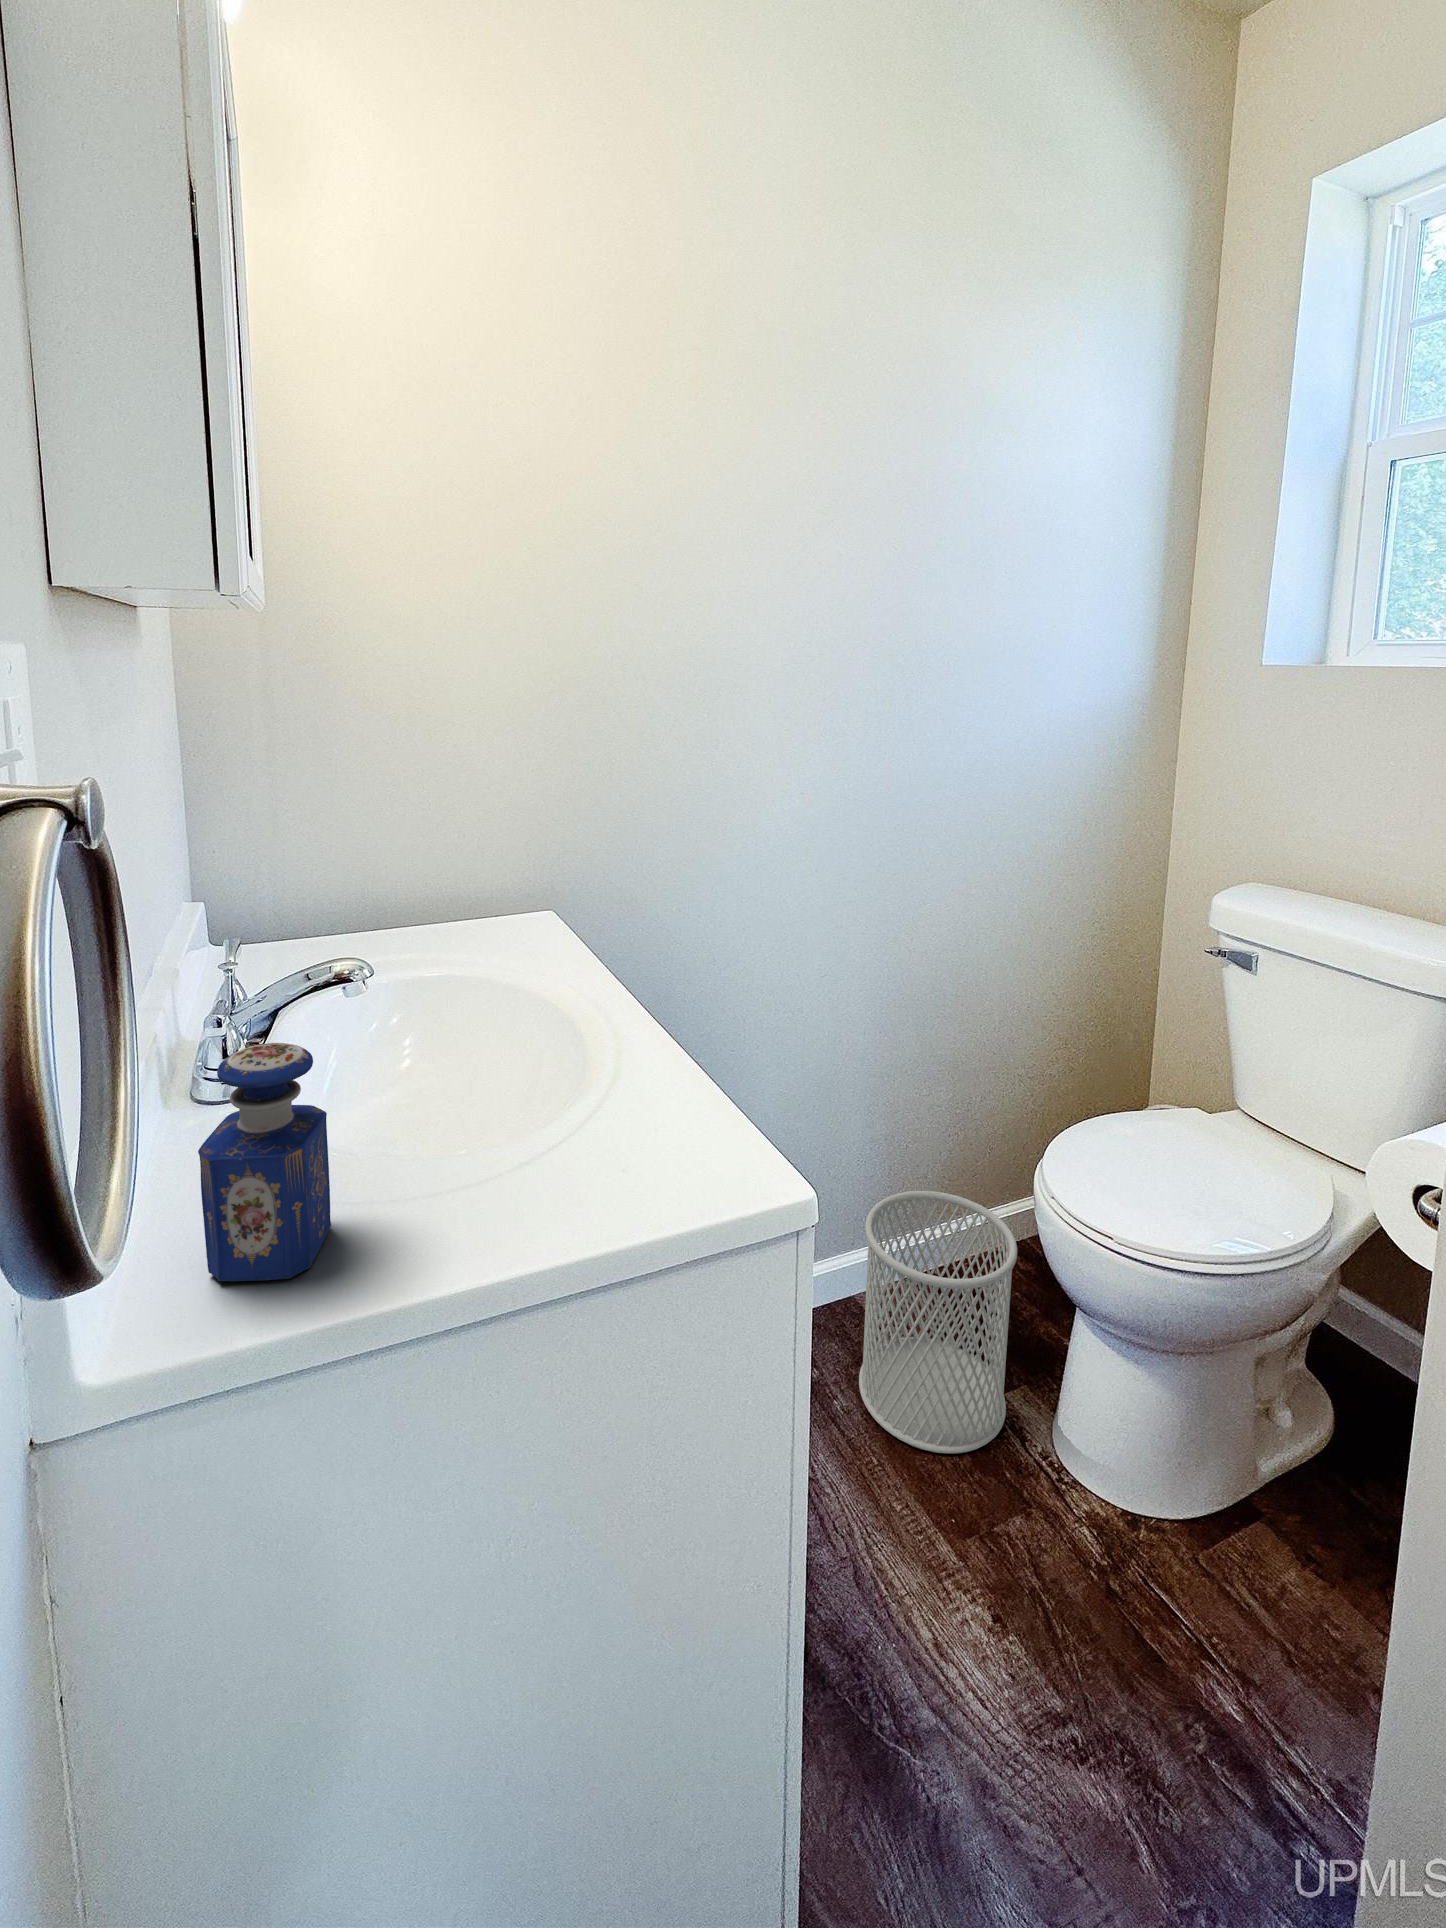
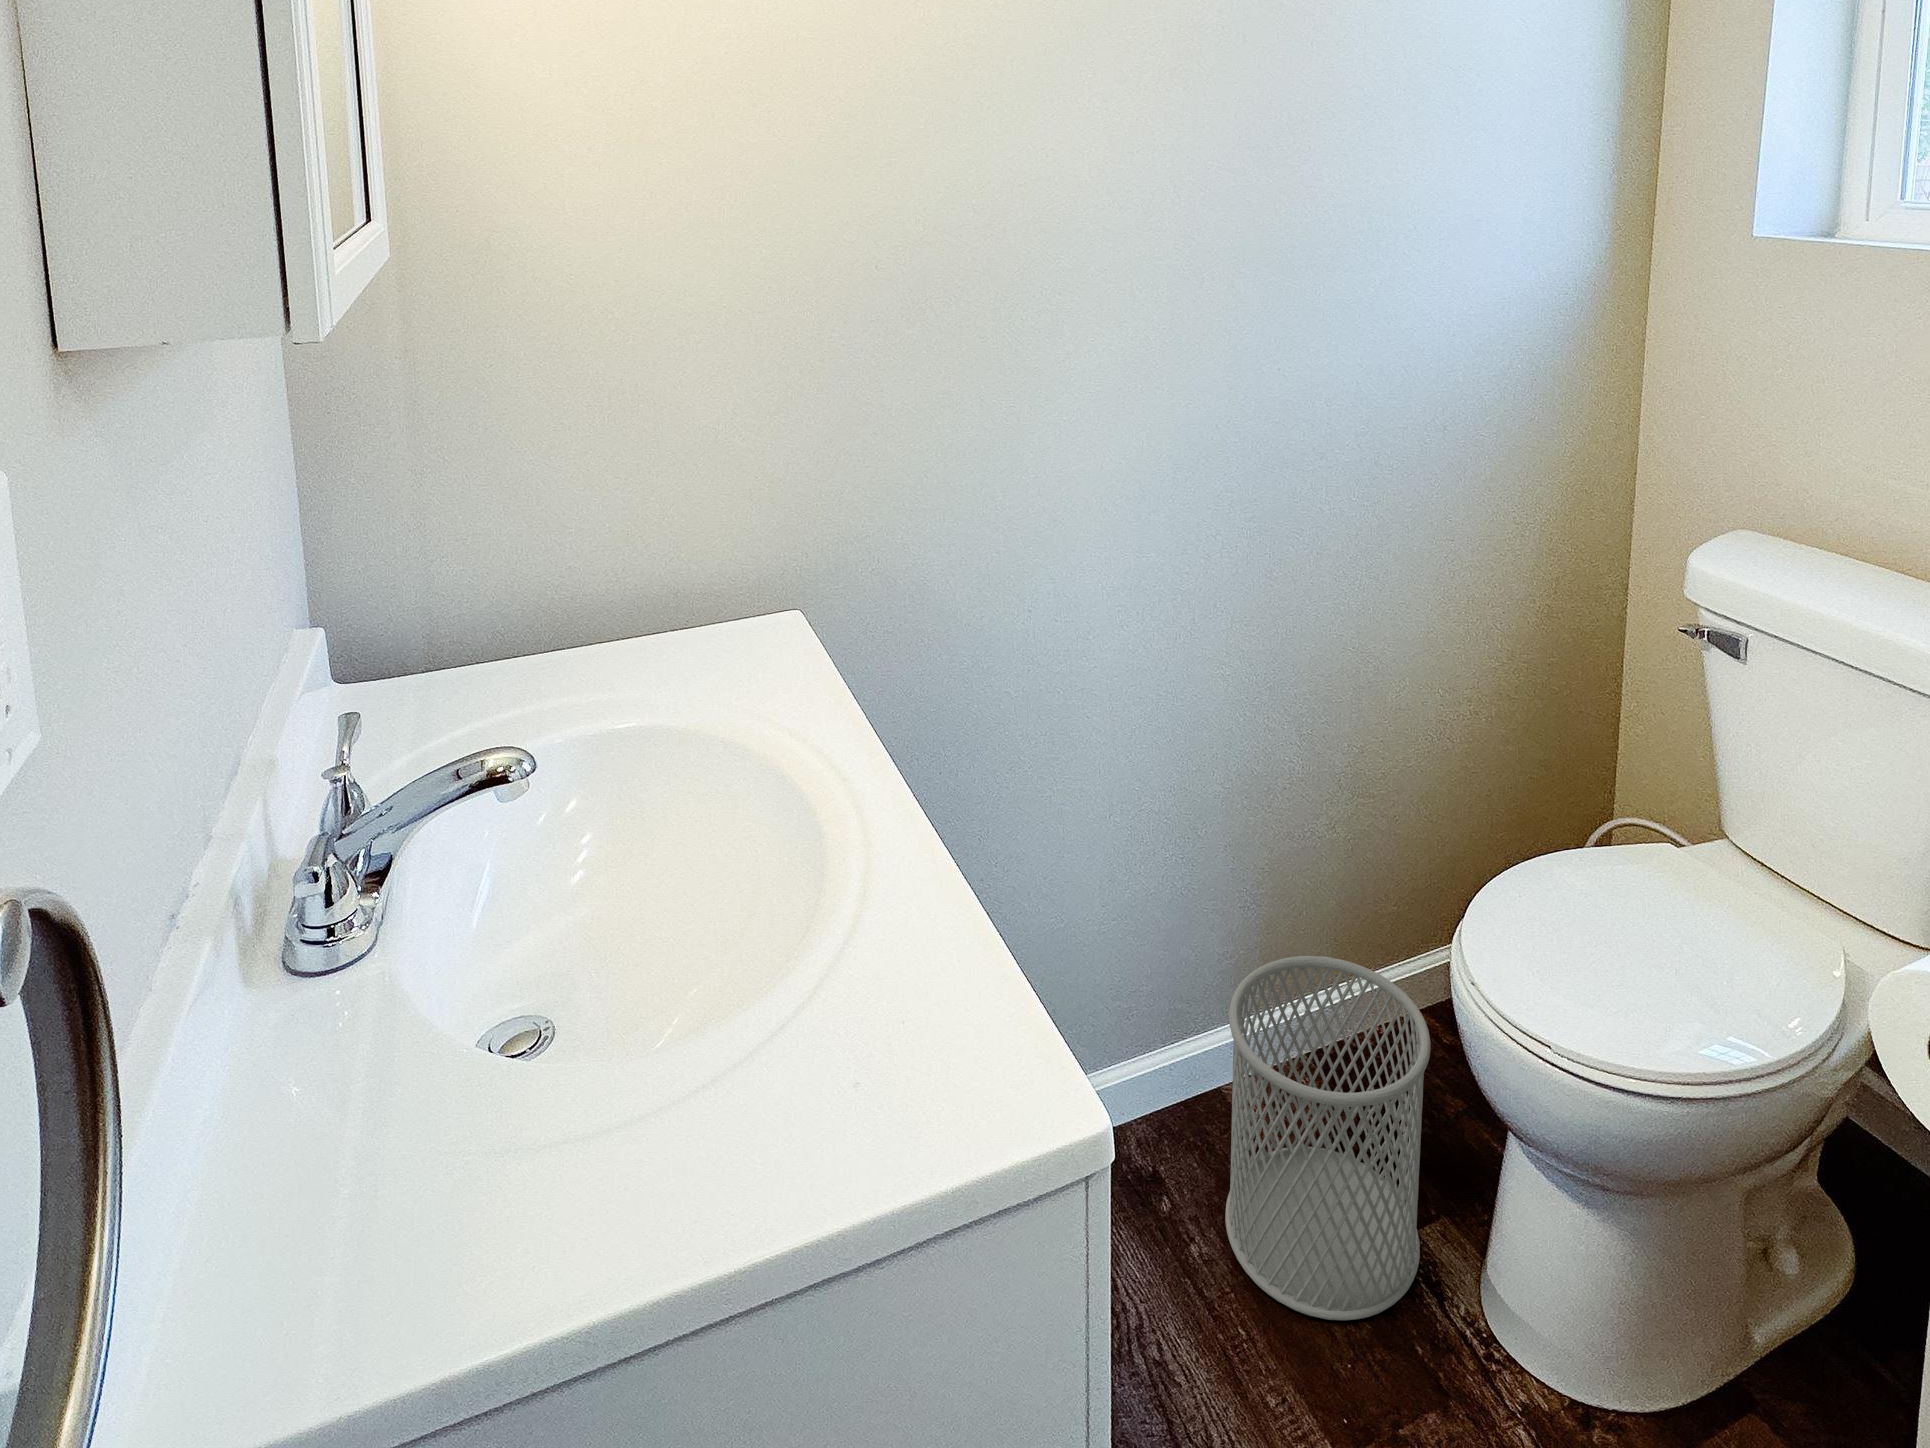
perfume bottle: present [198,1043,331,1281] -> none [253,972,449,1317]

